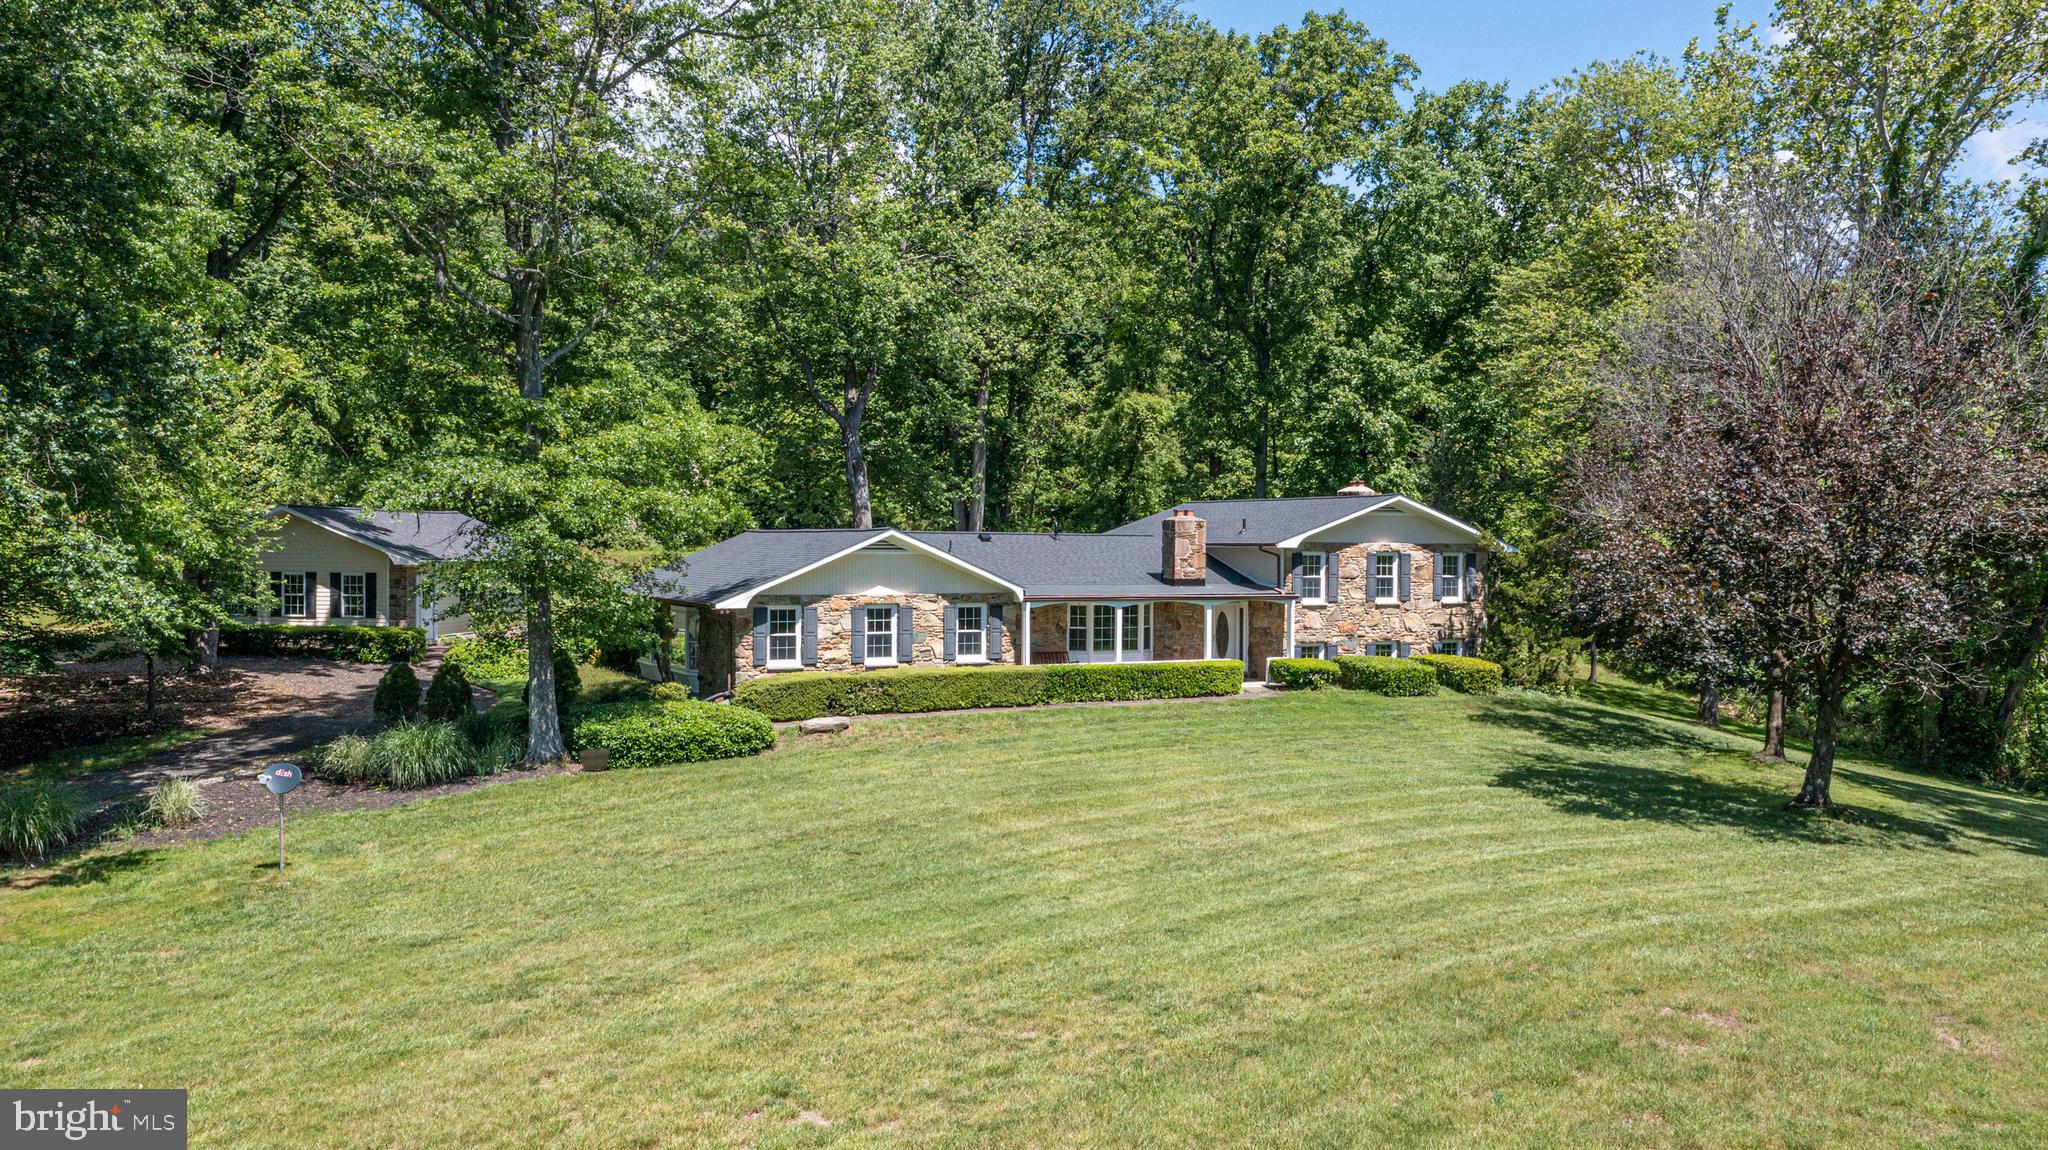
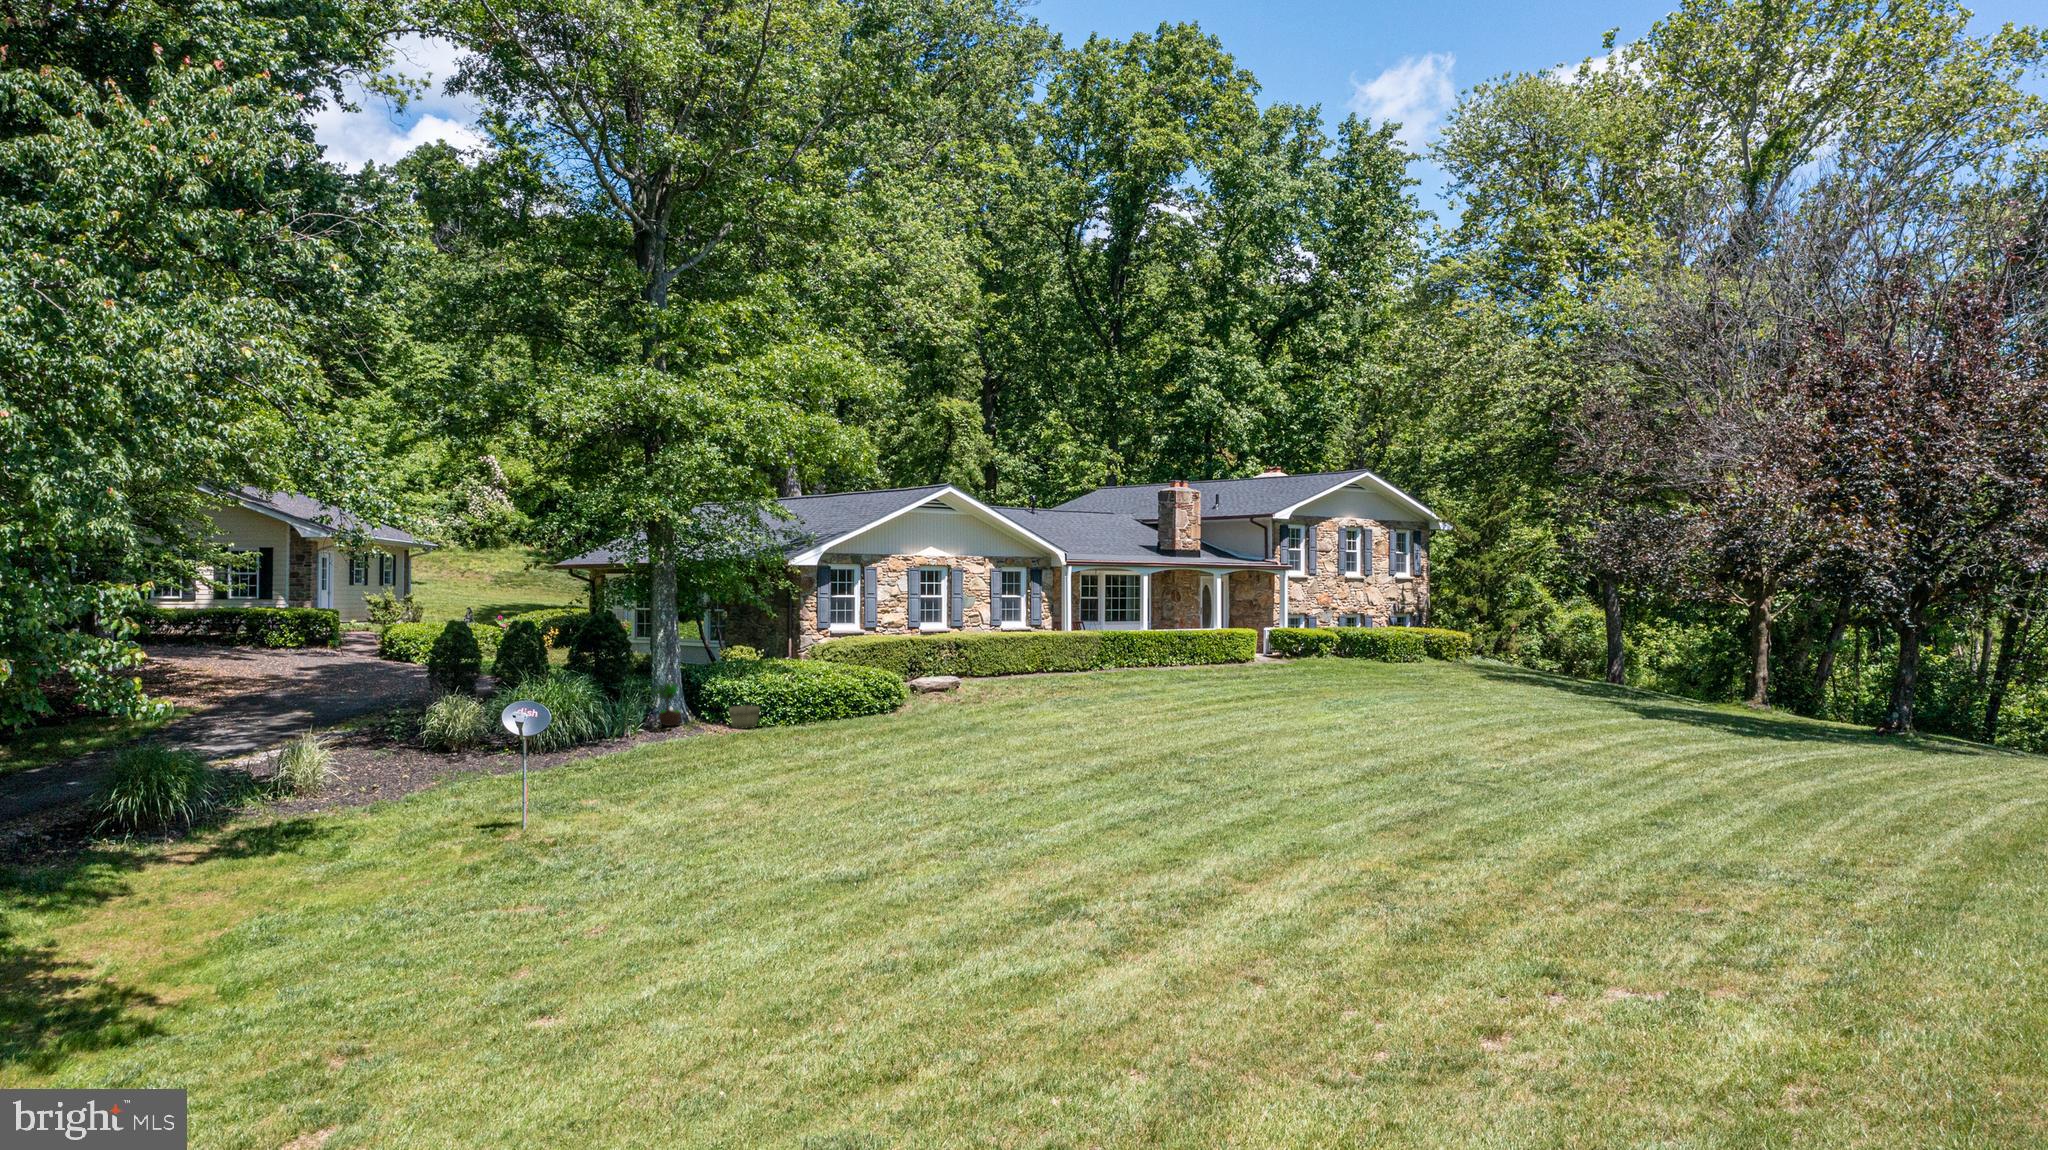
potted tree: none [514,722,546,766] -> present [653,683,681,726]

